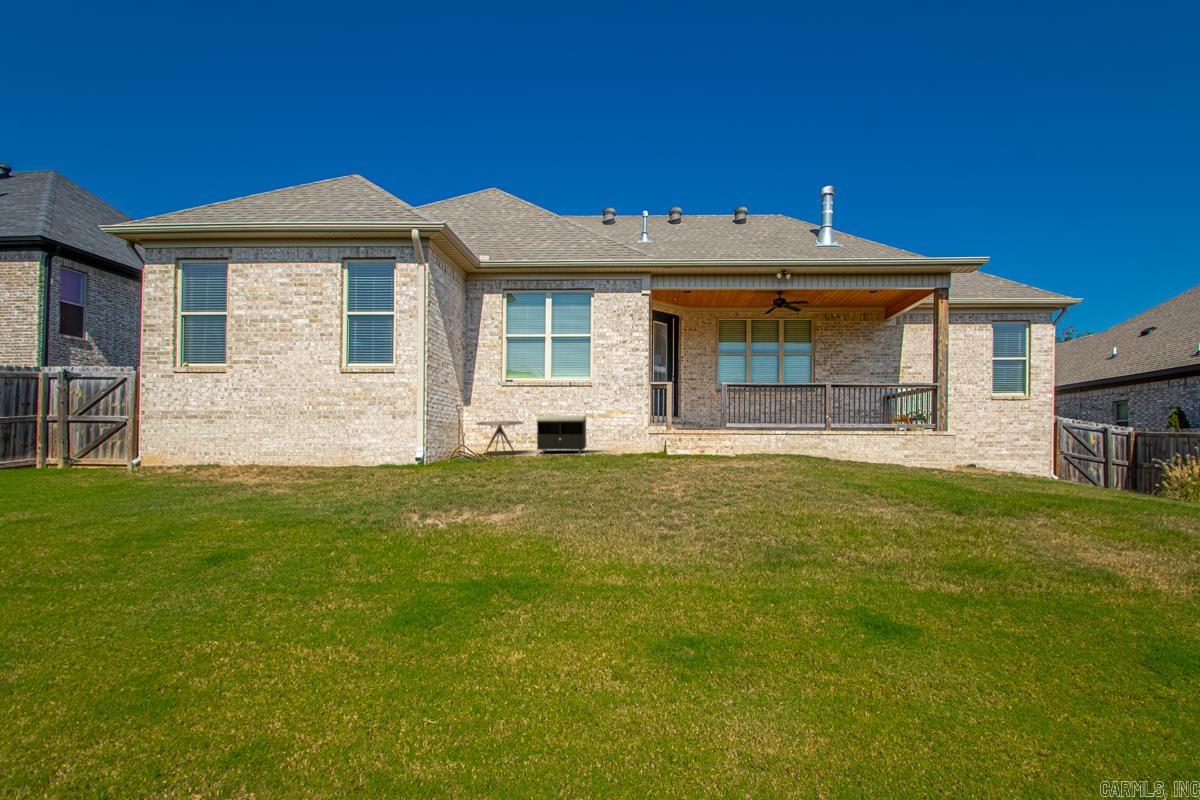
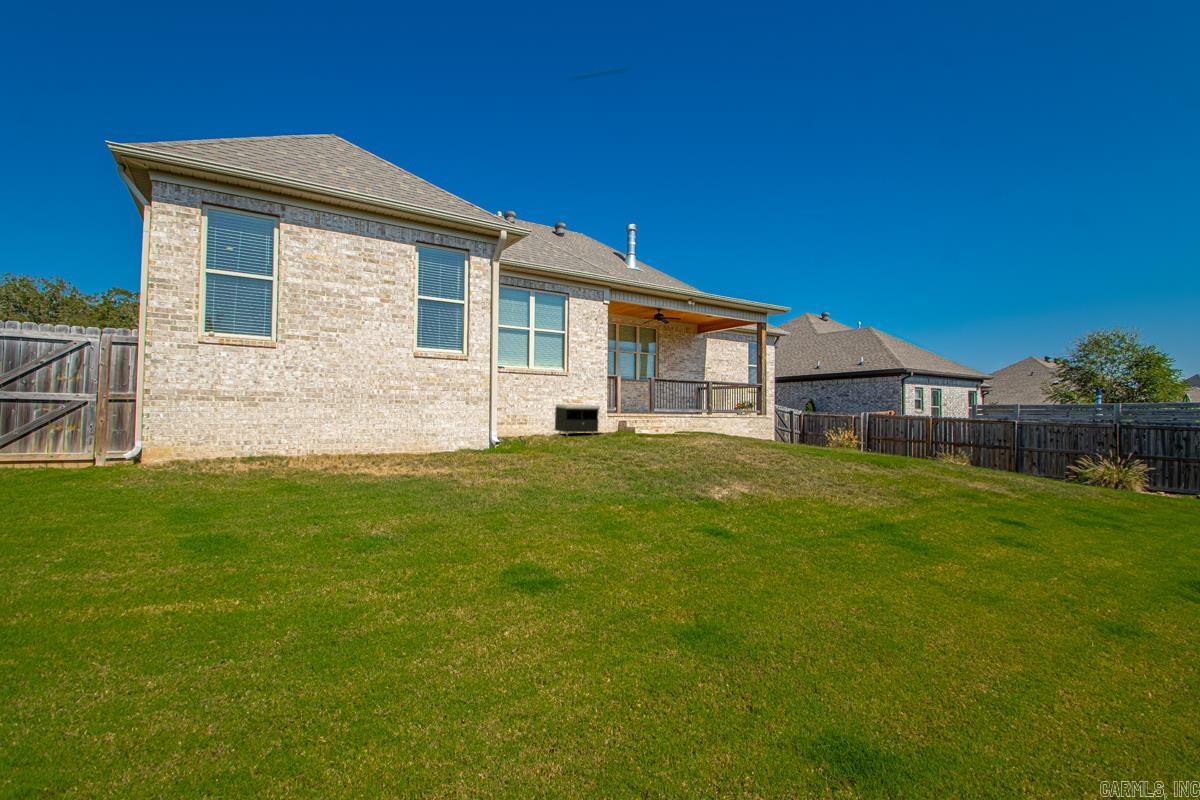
round table: present [477,421,522,455] -> none [514,408,554,438]

